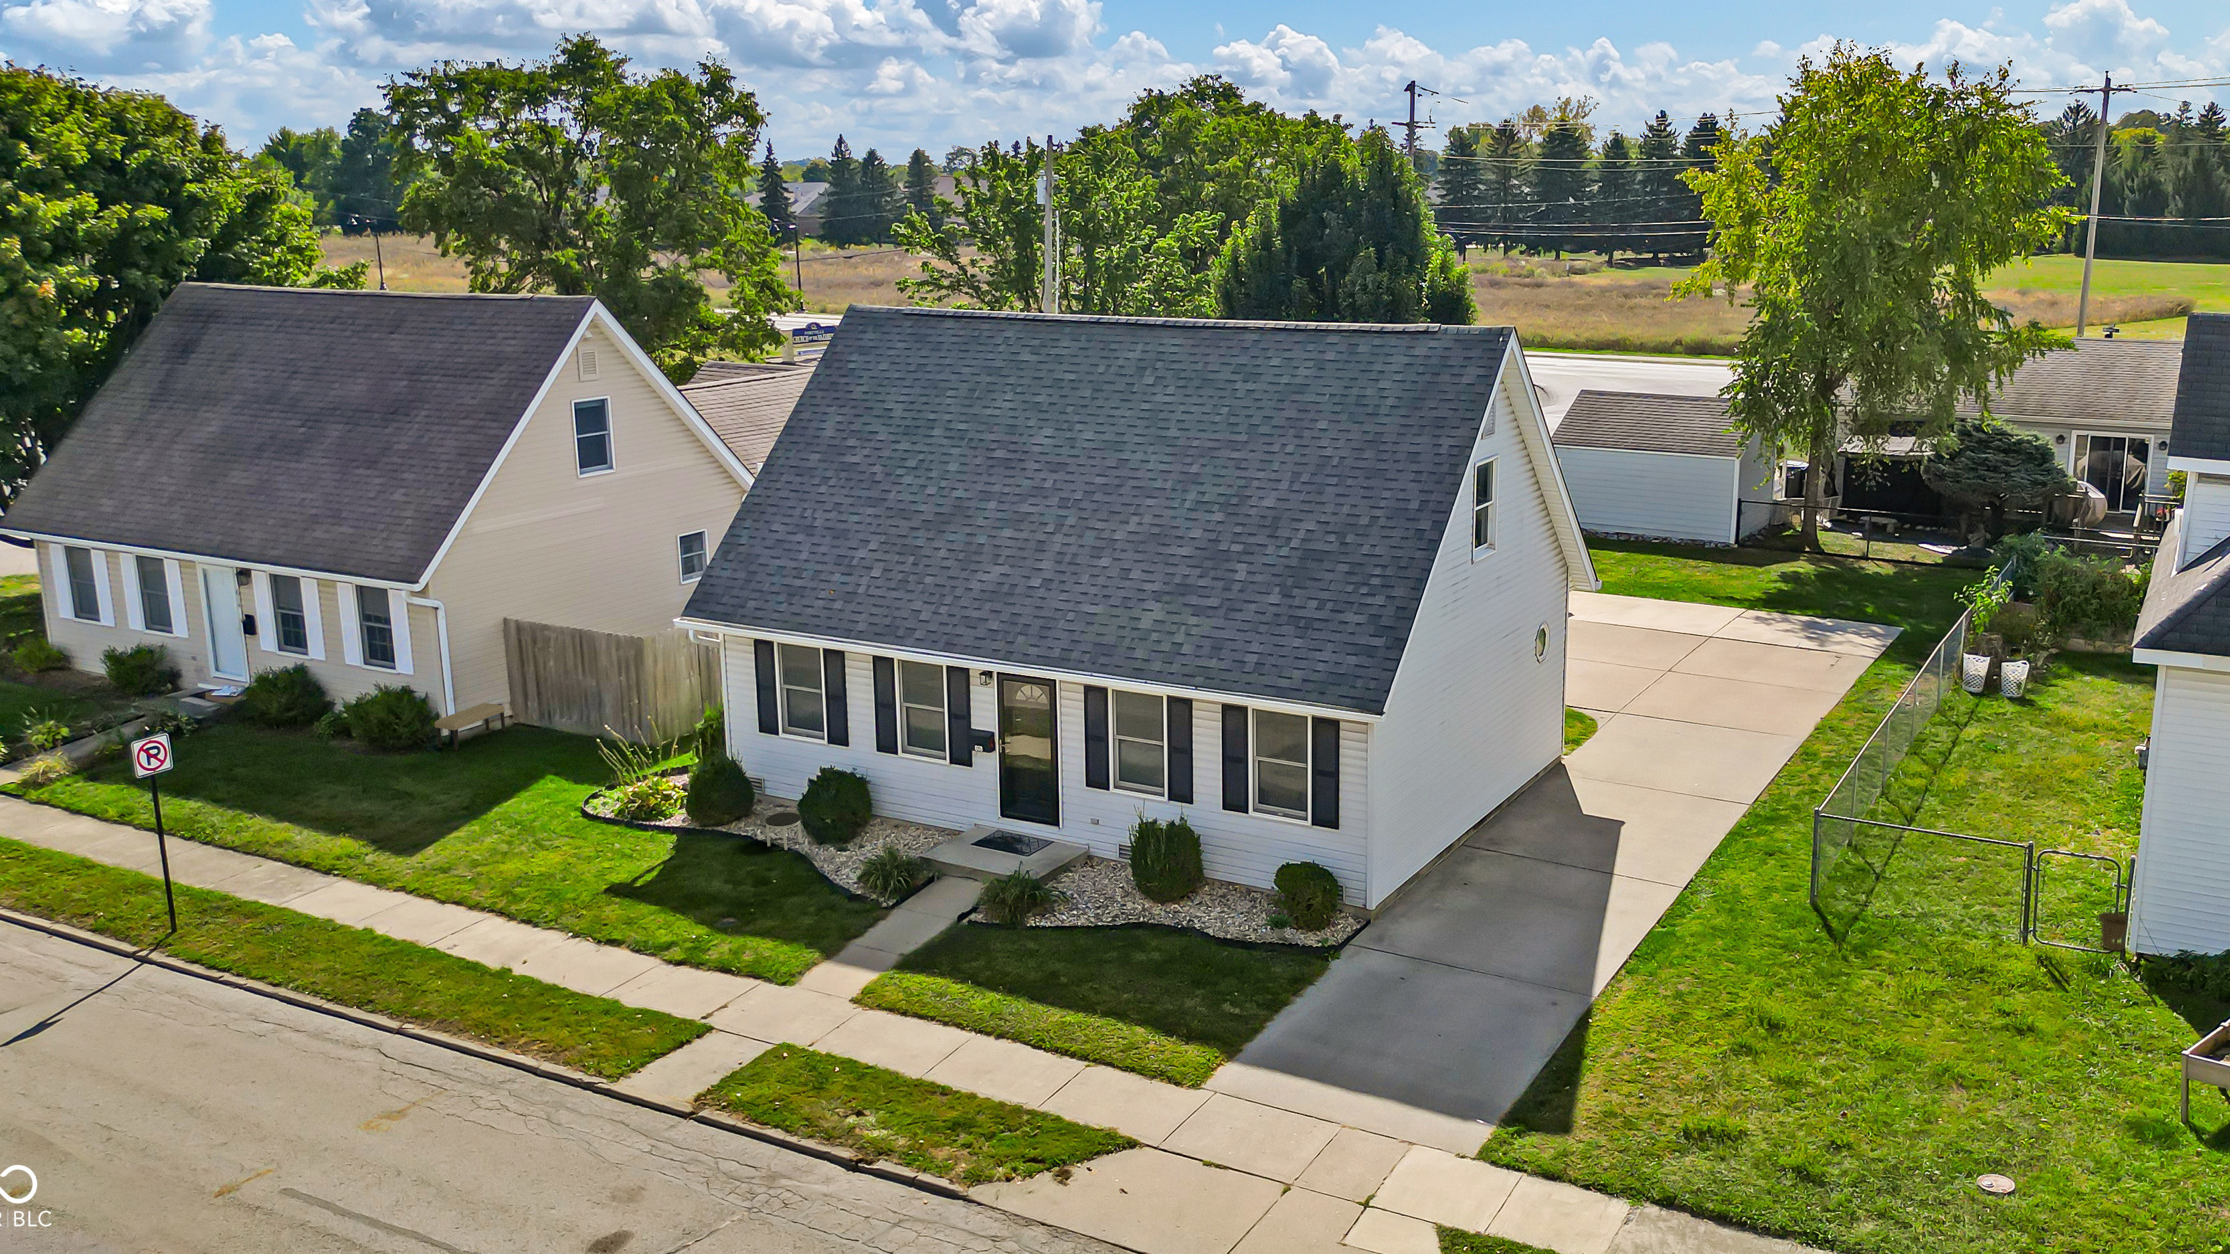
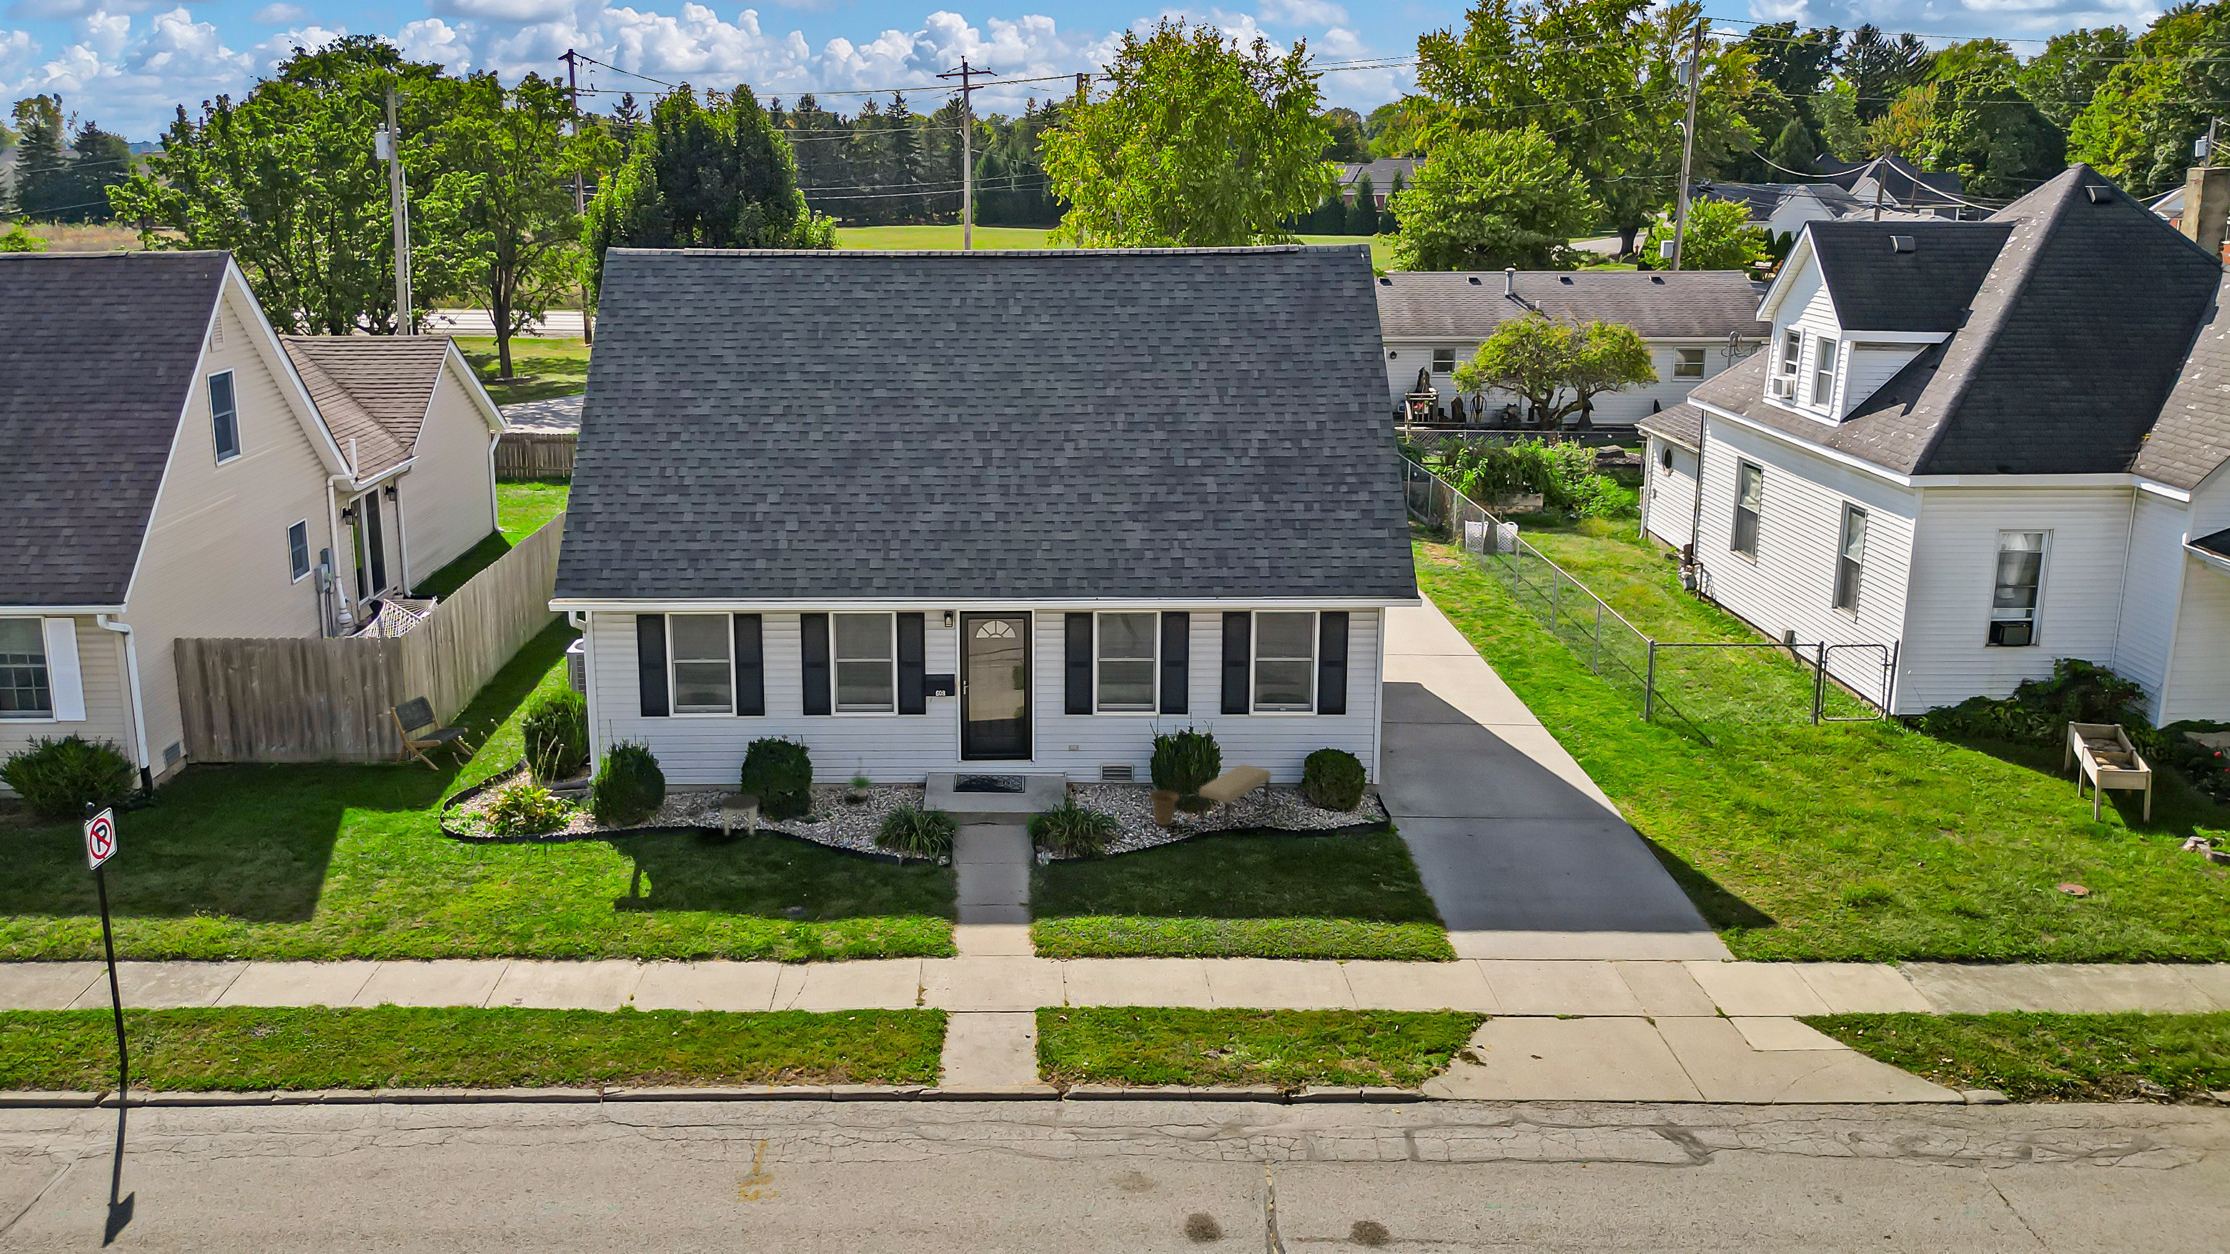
lounge chair: none [624,688,686,753] -> present [390,694,471,770]
bench: present [434,703,506,751] -> present [1199,765,1271,829]
potted plant: present [1264,893,1294,938] -> present [847,756,873,797]
basket: present [2097,912,2127,951] -> present [1149,791,1179,826]

